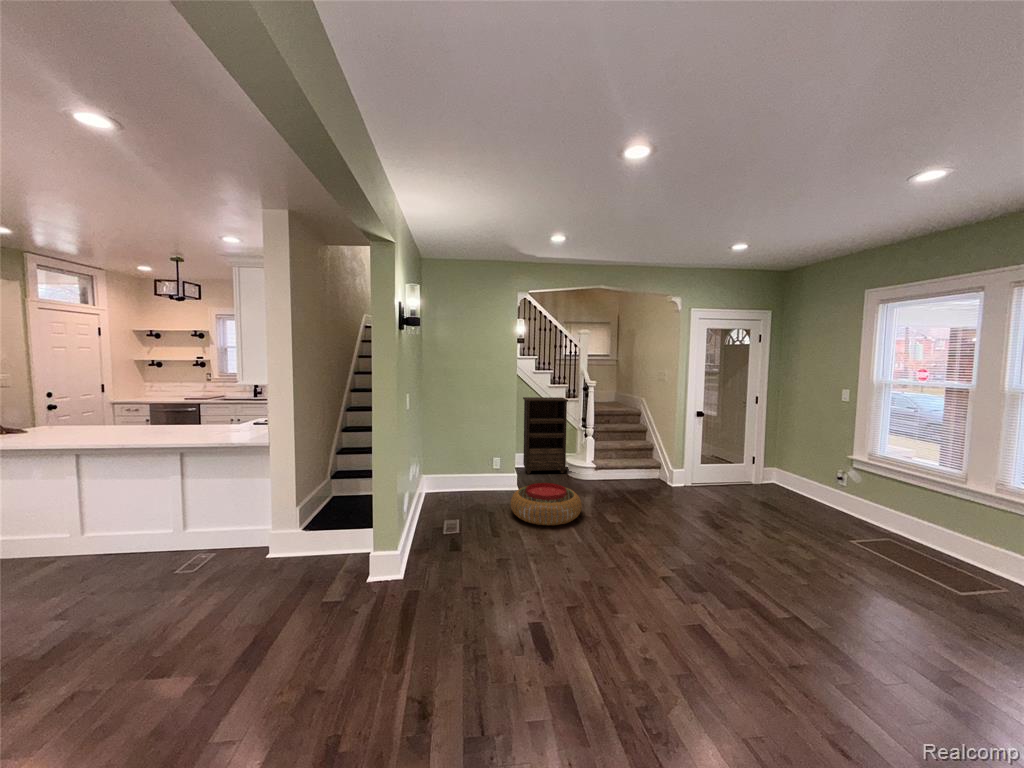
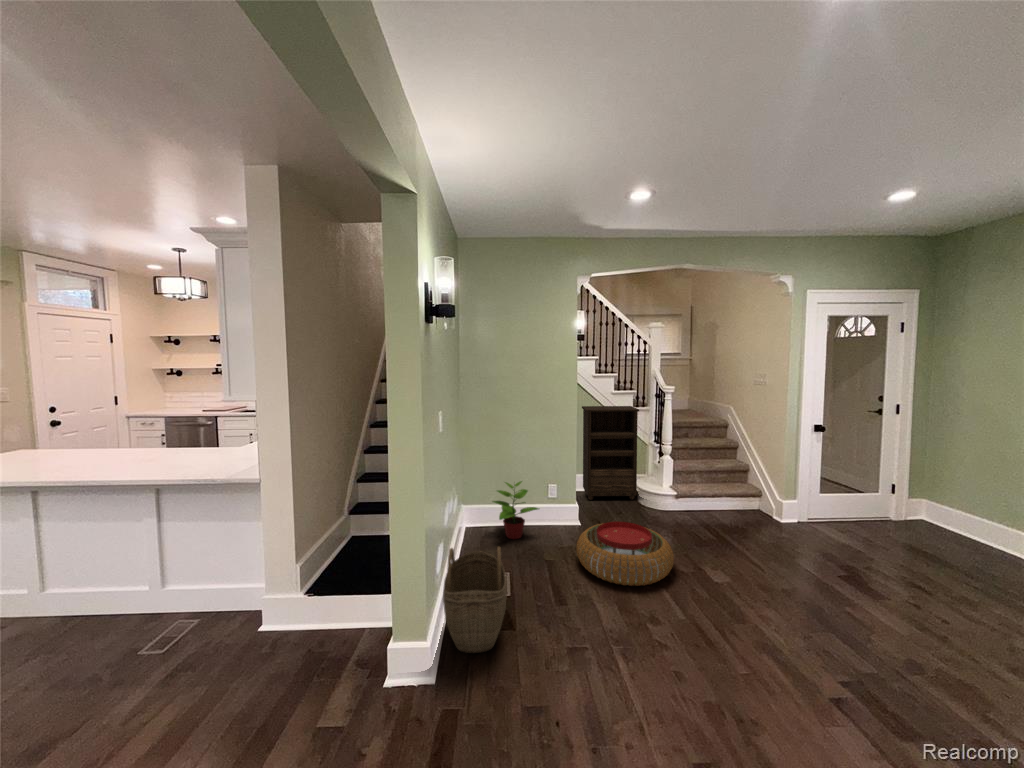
potted plant: none [446,453,485,500] -> present [493,481,539,539]
woven basket: none [409,491,455,564] -> present [443,547,507,653]

